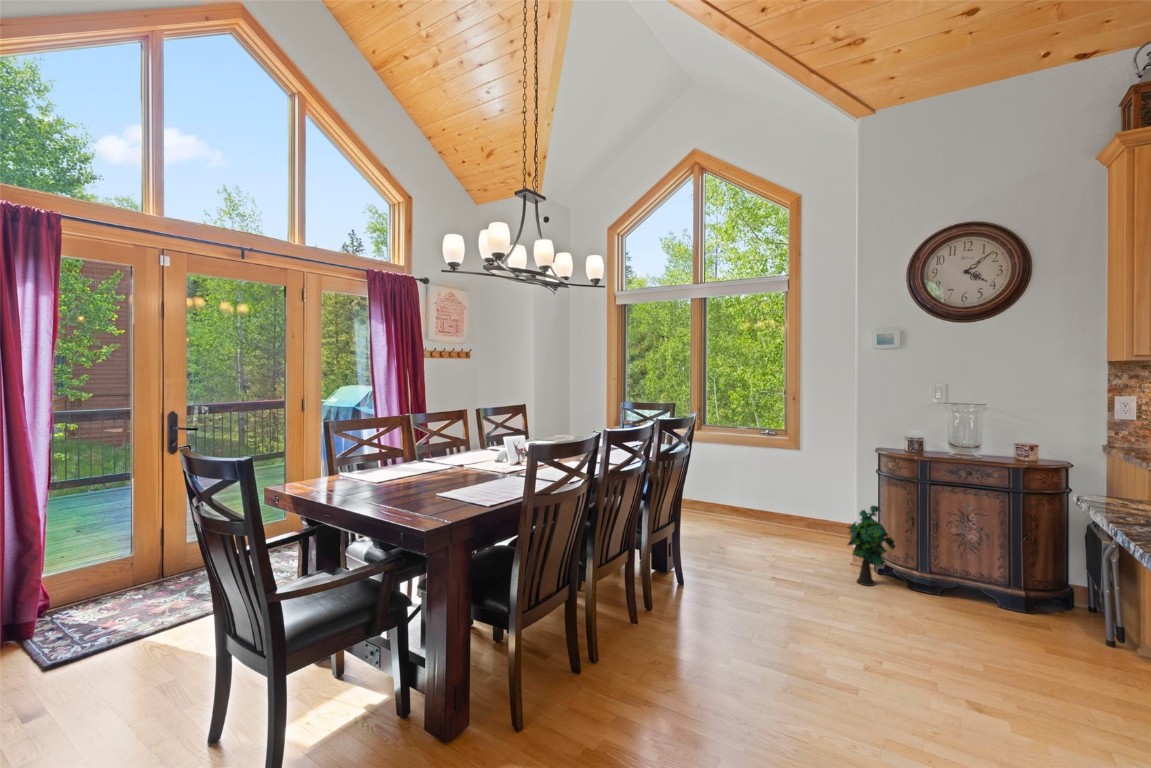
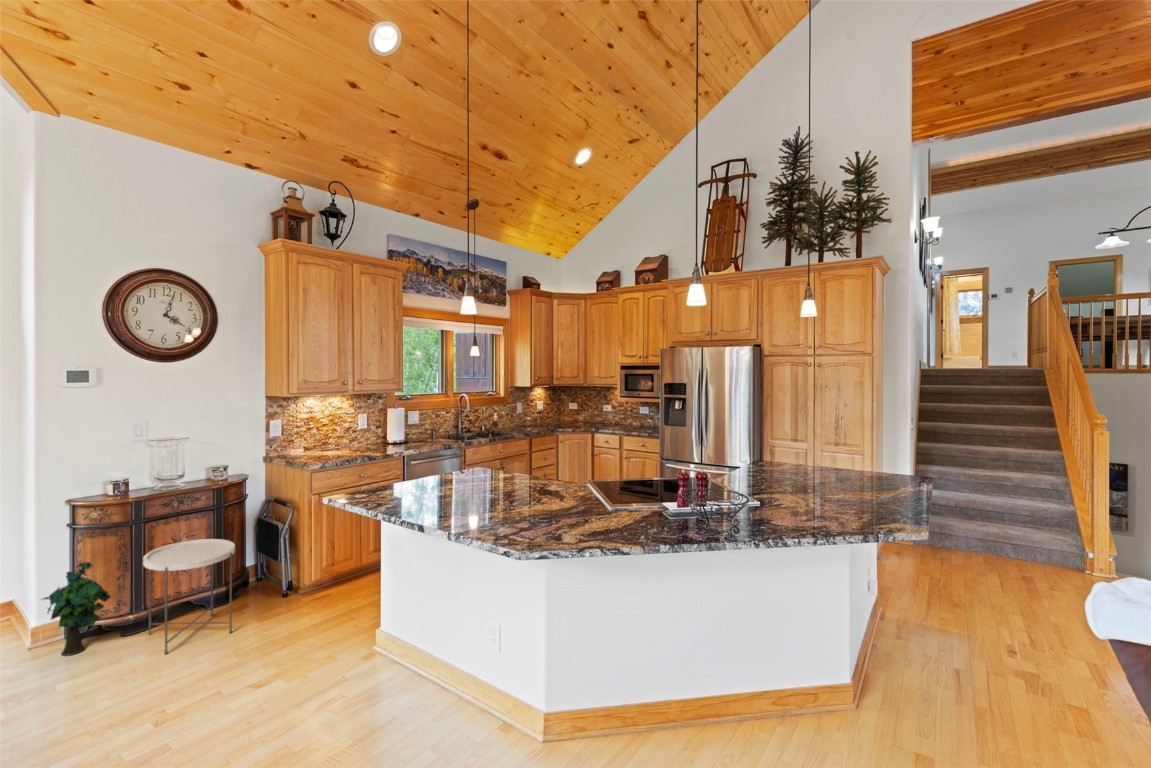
side table: none [917,513,1021,640] -> present [143,539,235,654]

